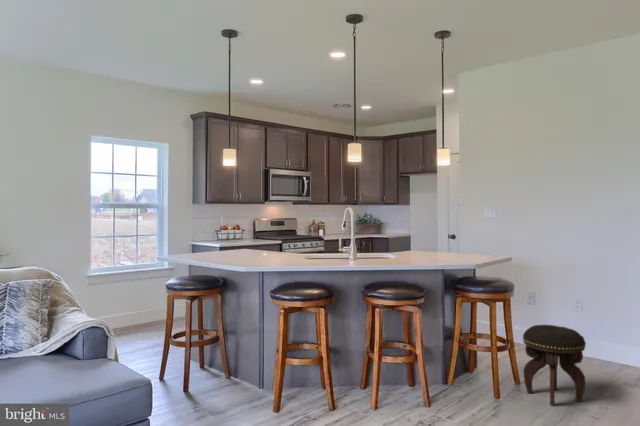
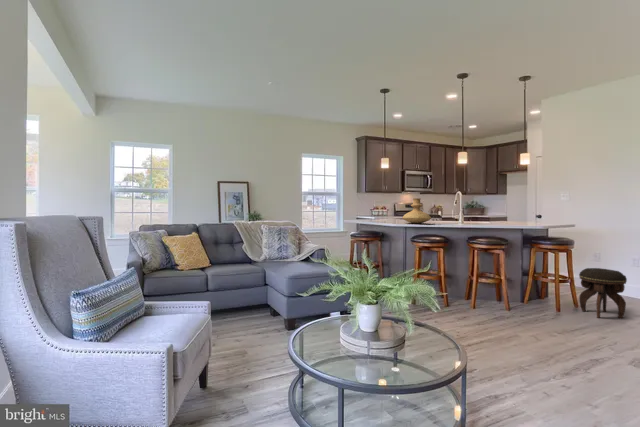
vase: none [256,220,306,264] -> present [402,198,431,224]

